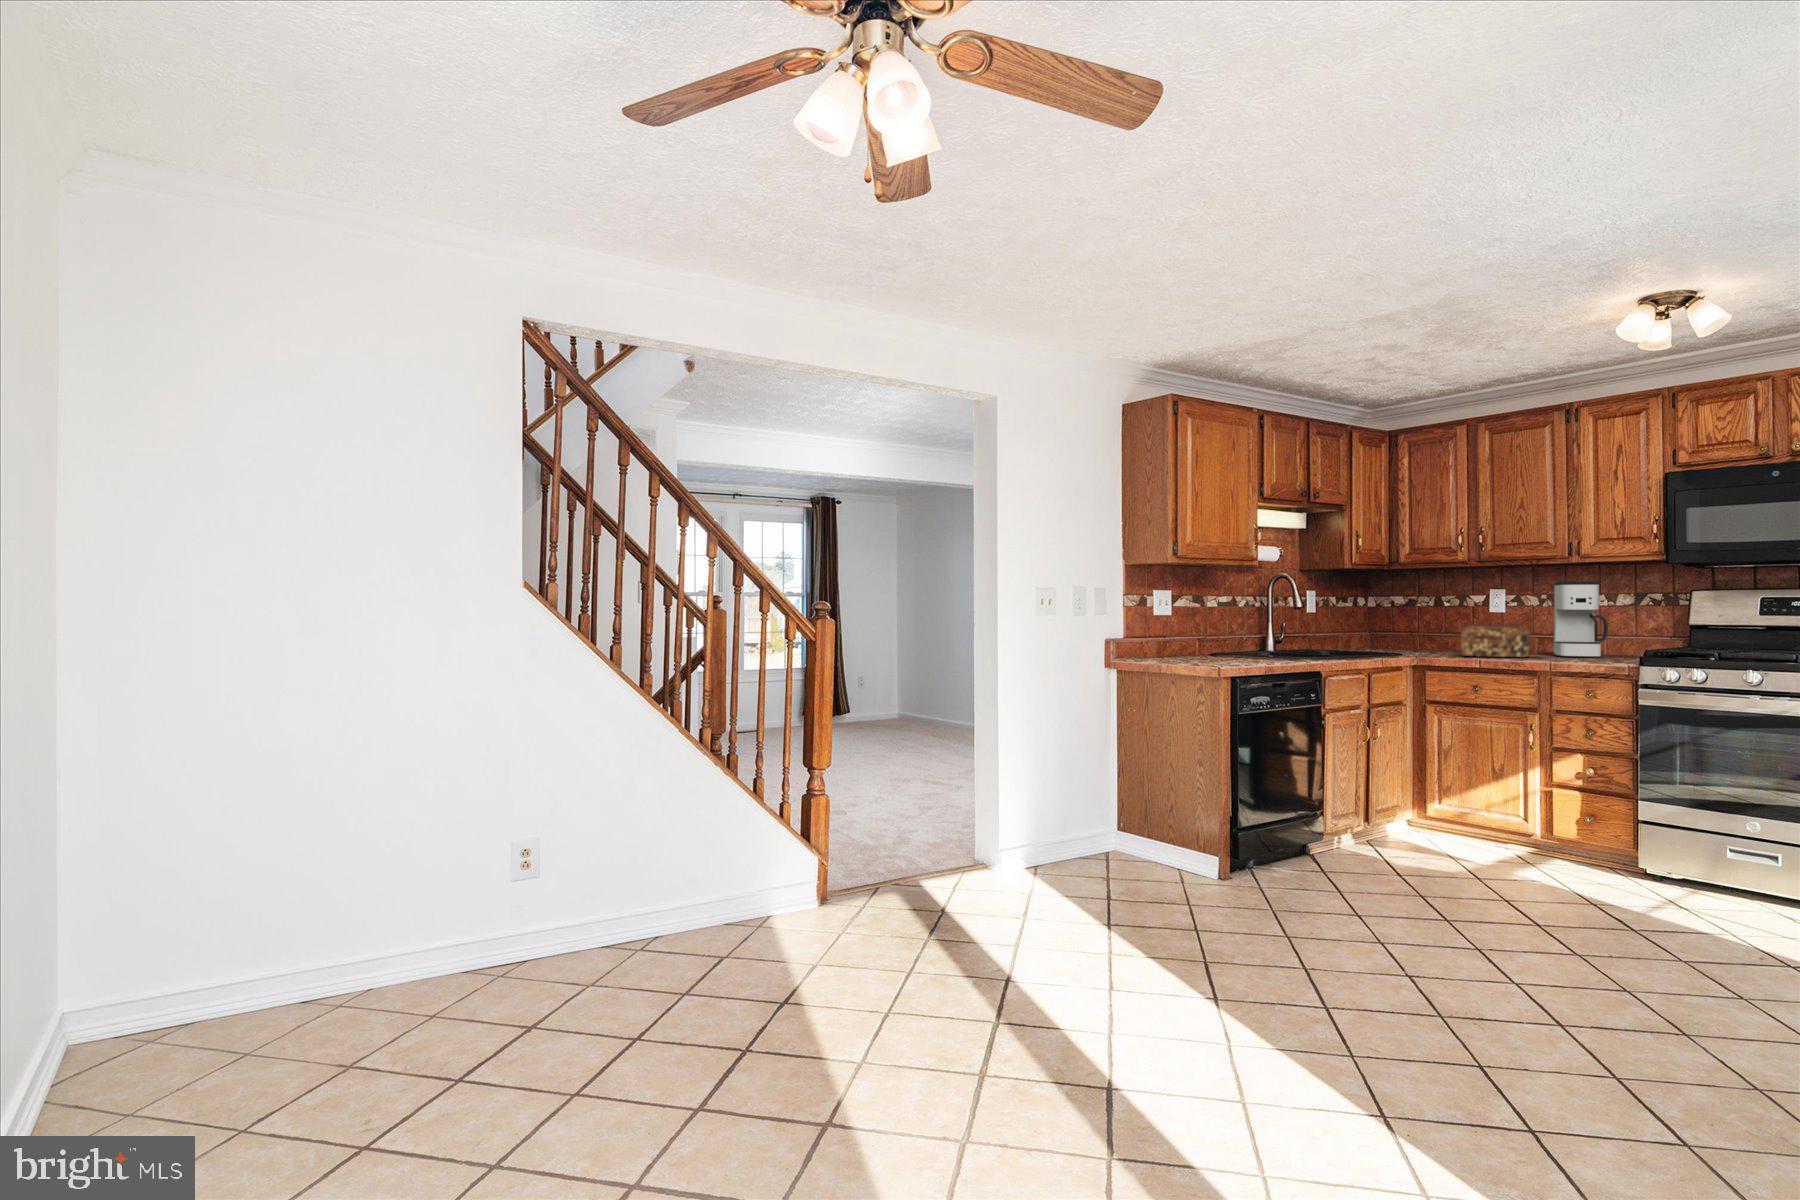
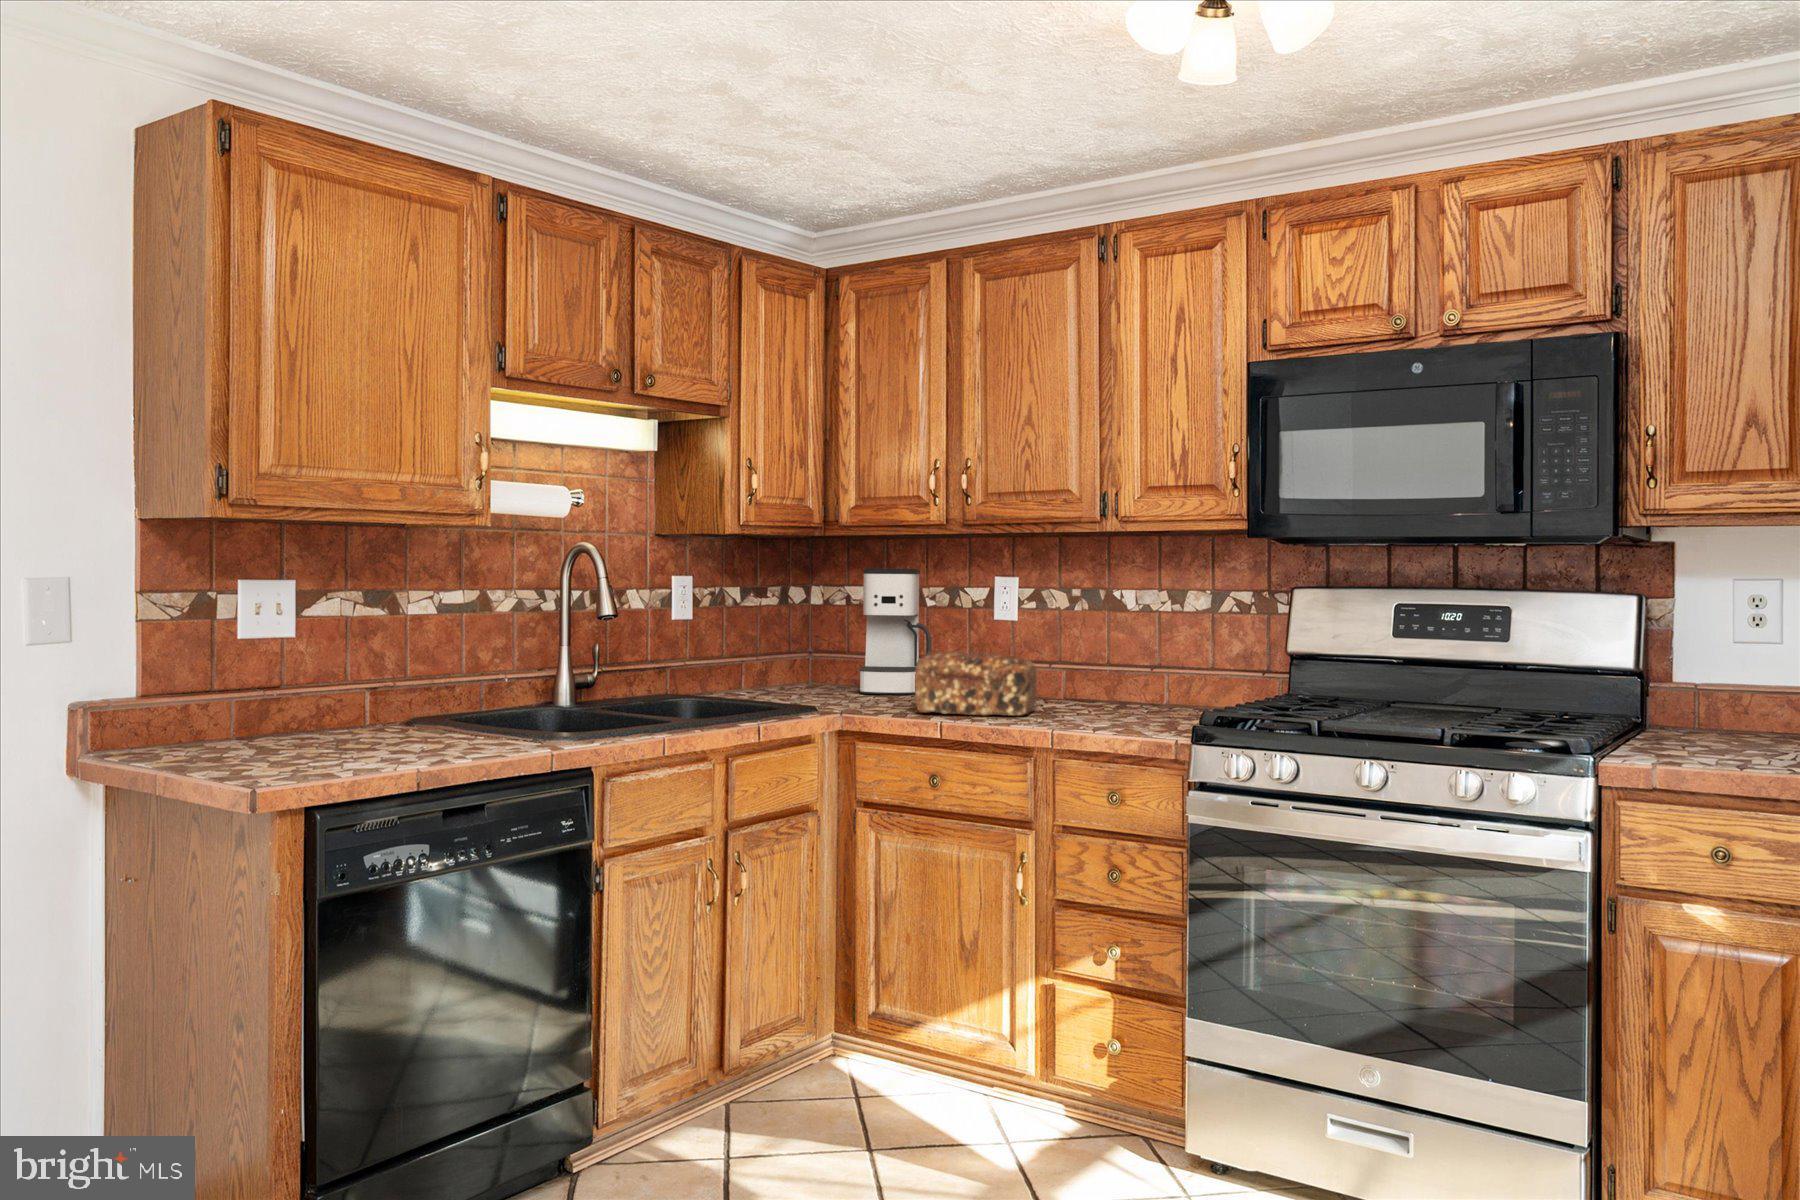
coffee maker: present [1554,581,1608,657] -> present [859,568,932,694]

